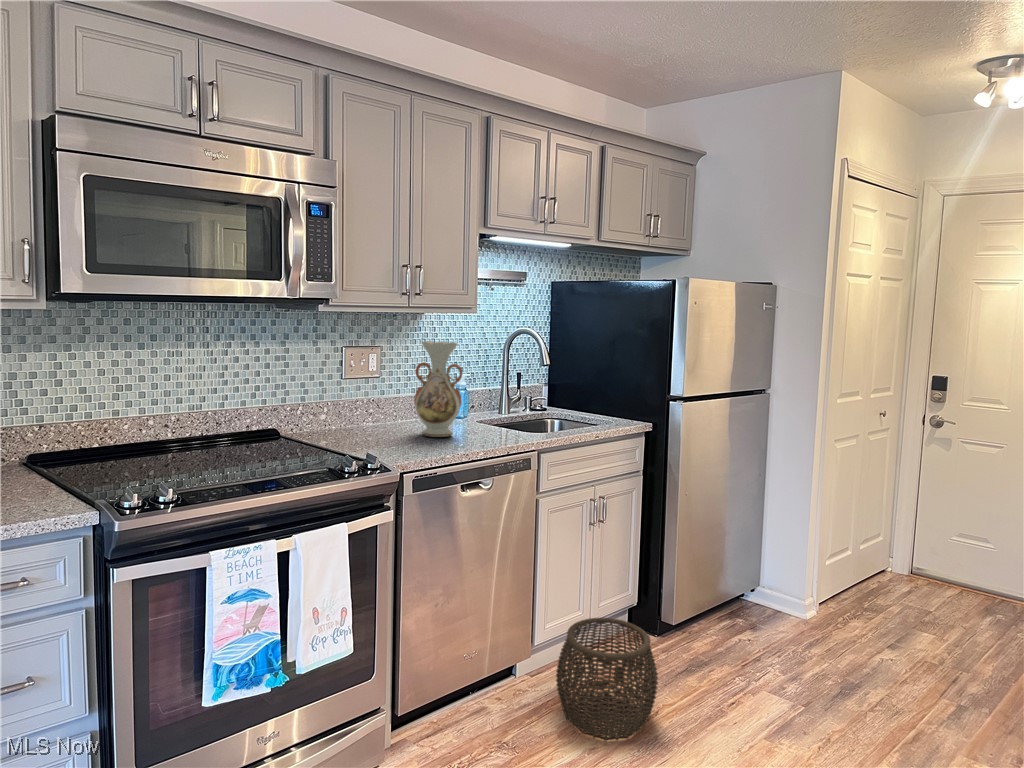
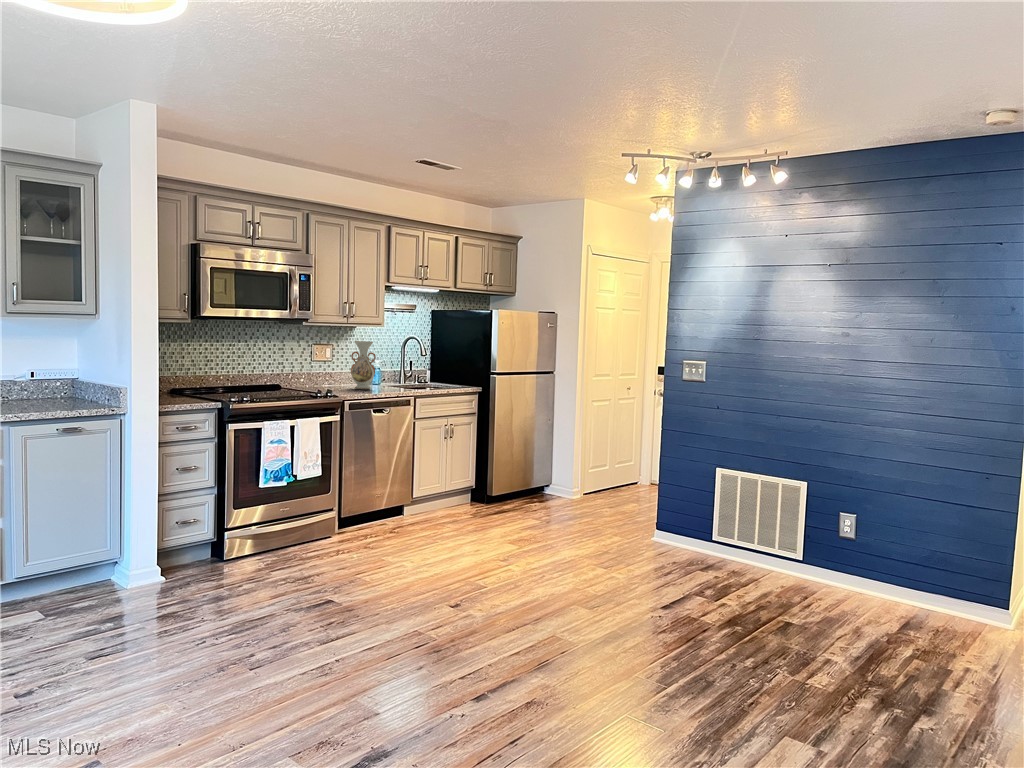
woven basket: present [556,618,658,739] -> none [421,480,471,531]

